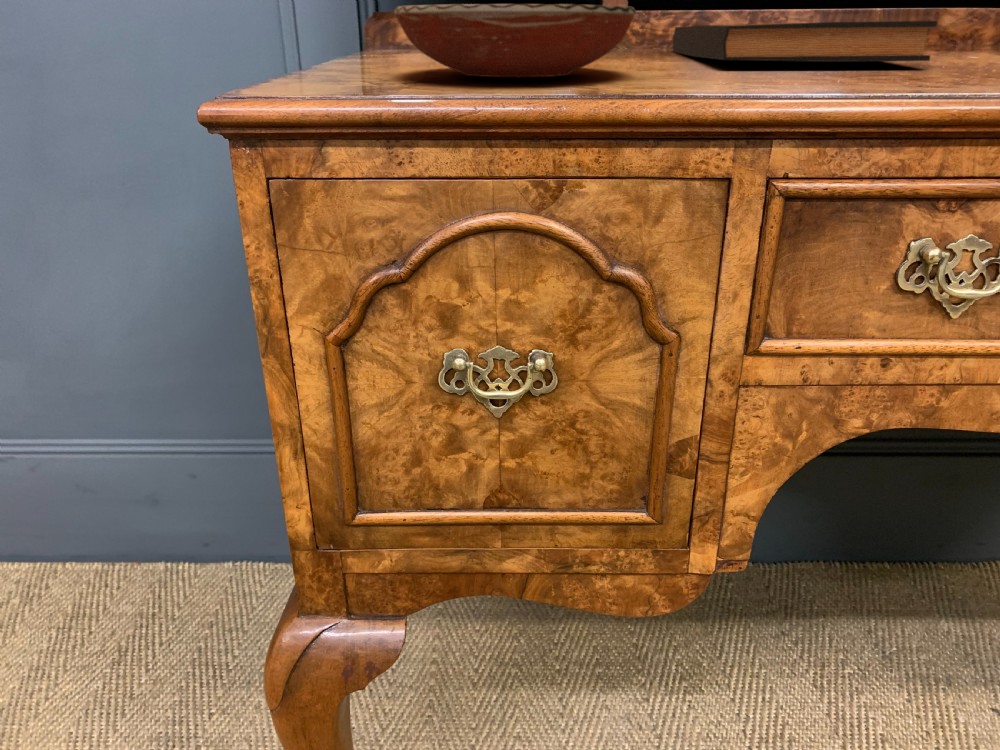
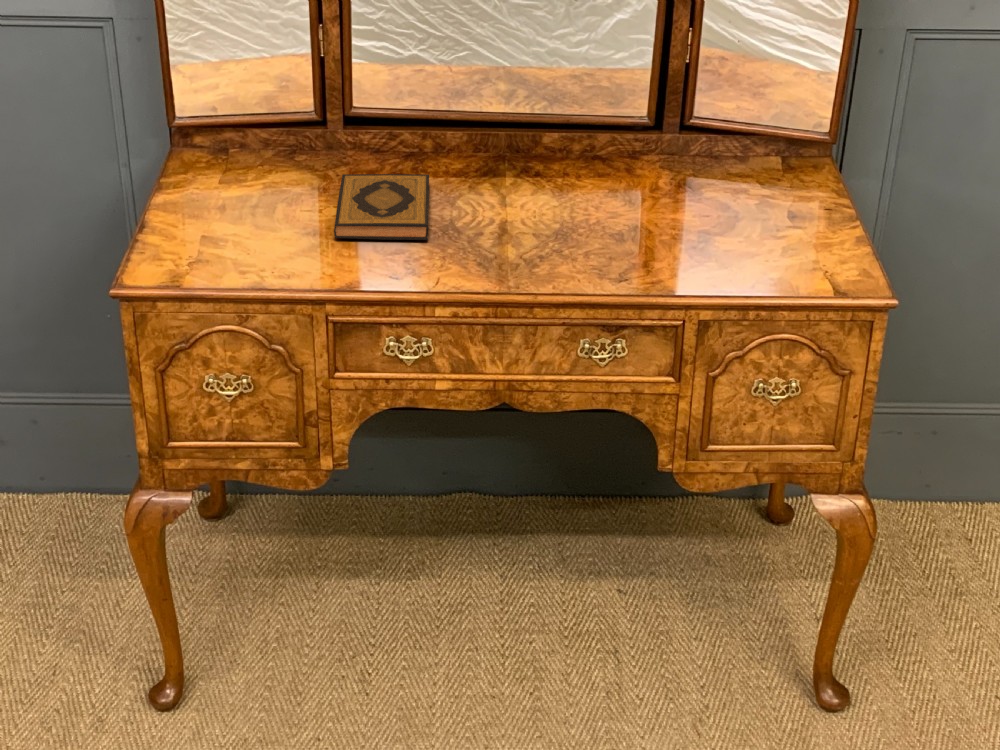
decorative bowl: present [394,4,636,77] -> none [183,208,288,261]

